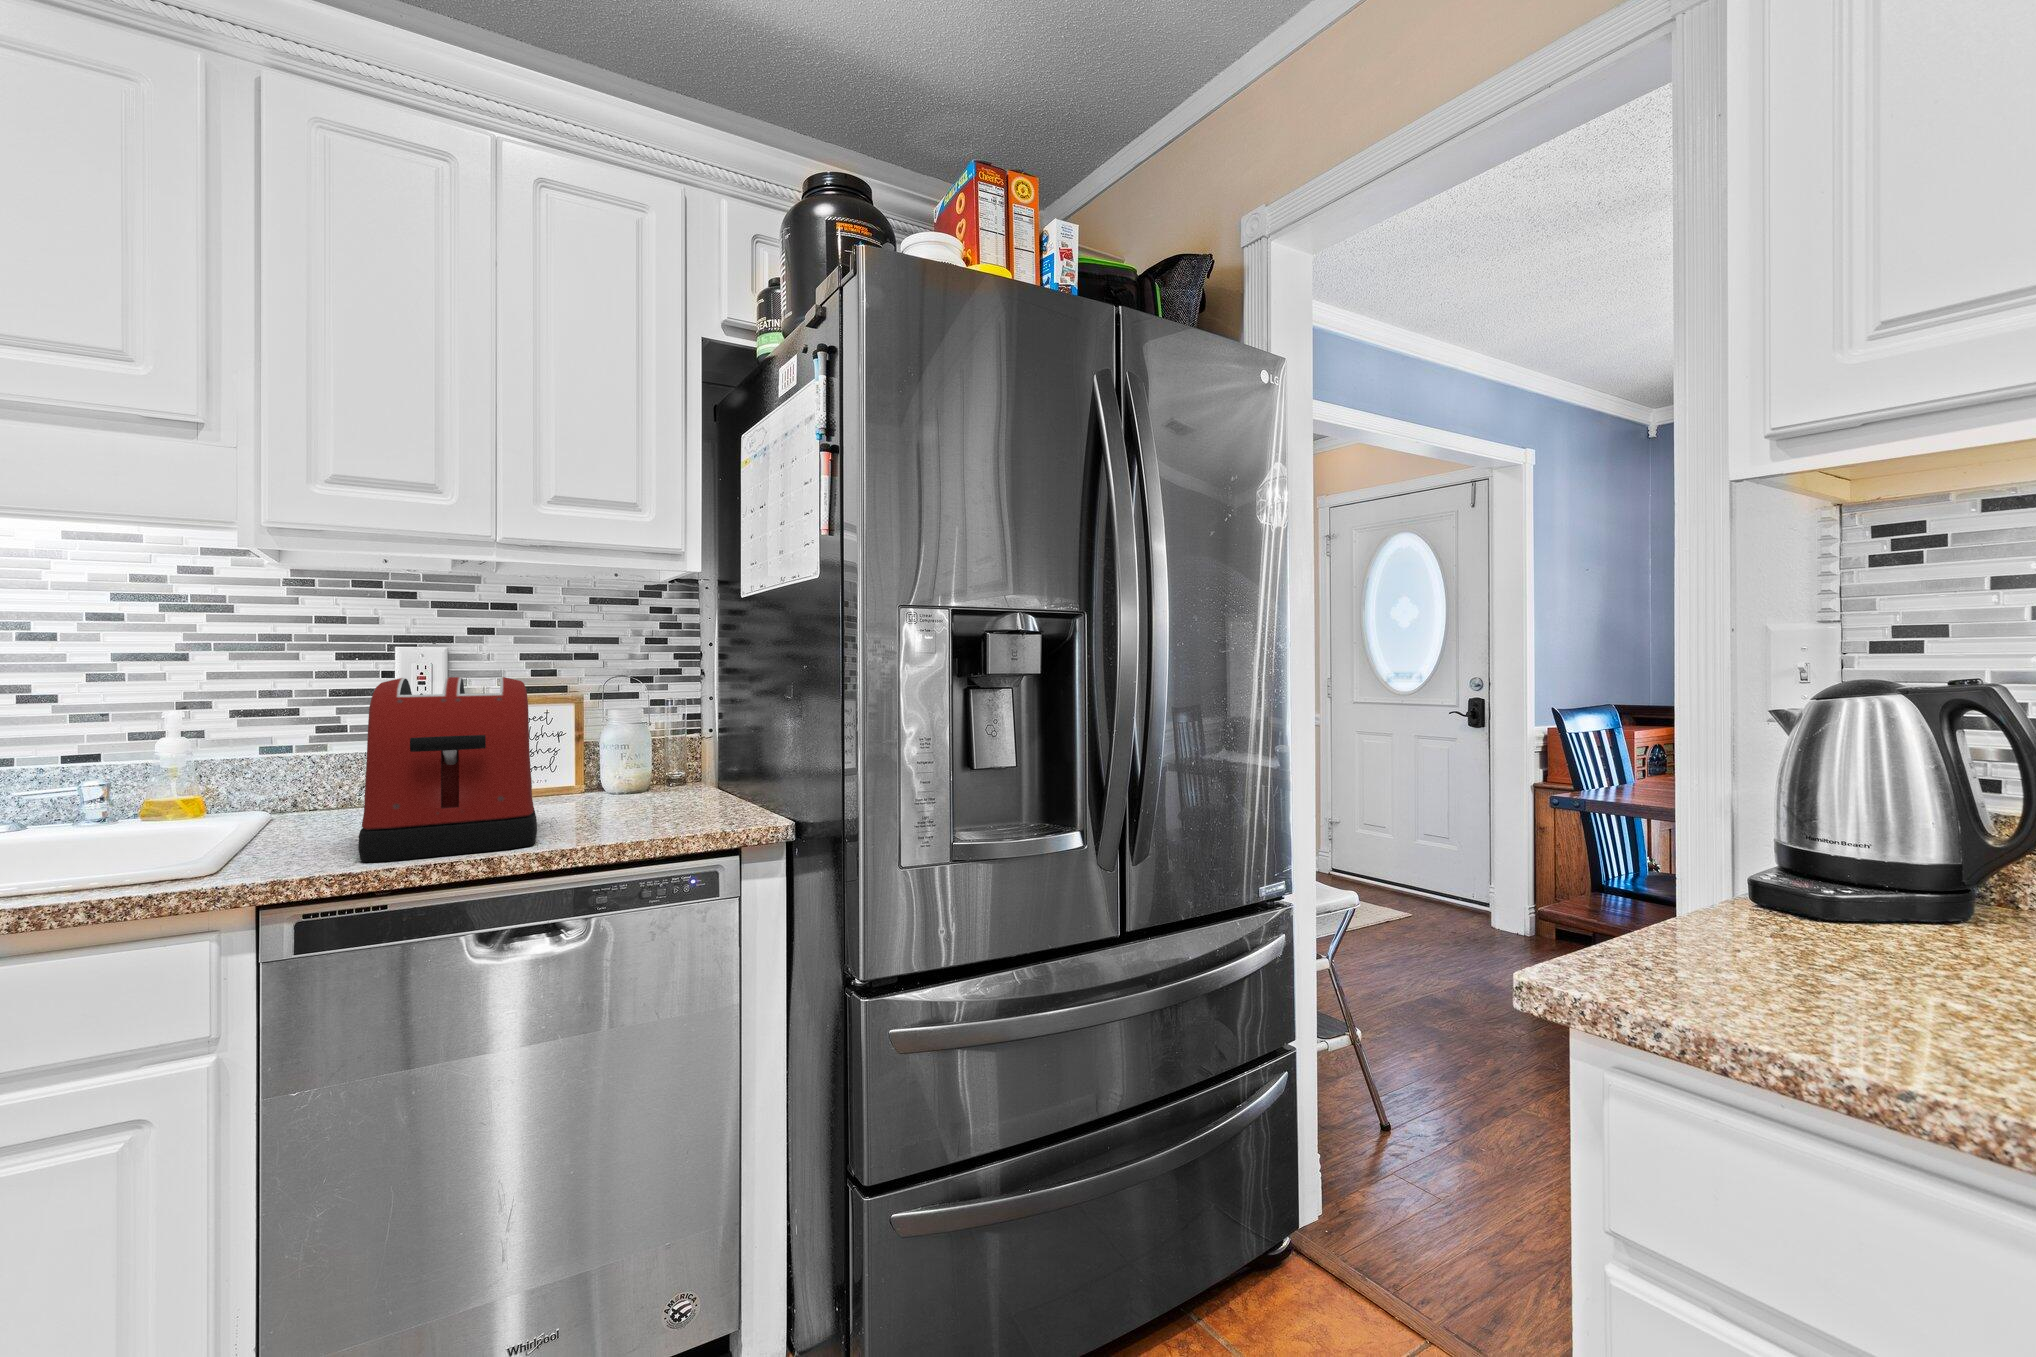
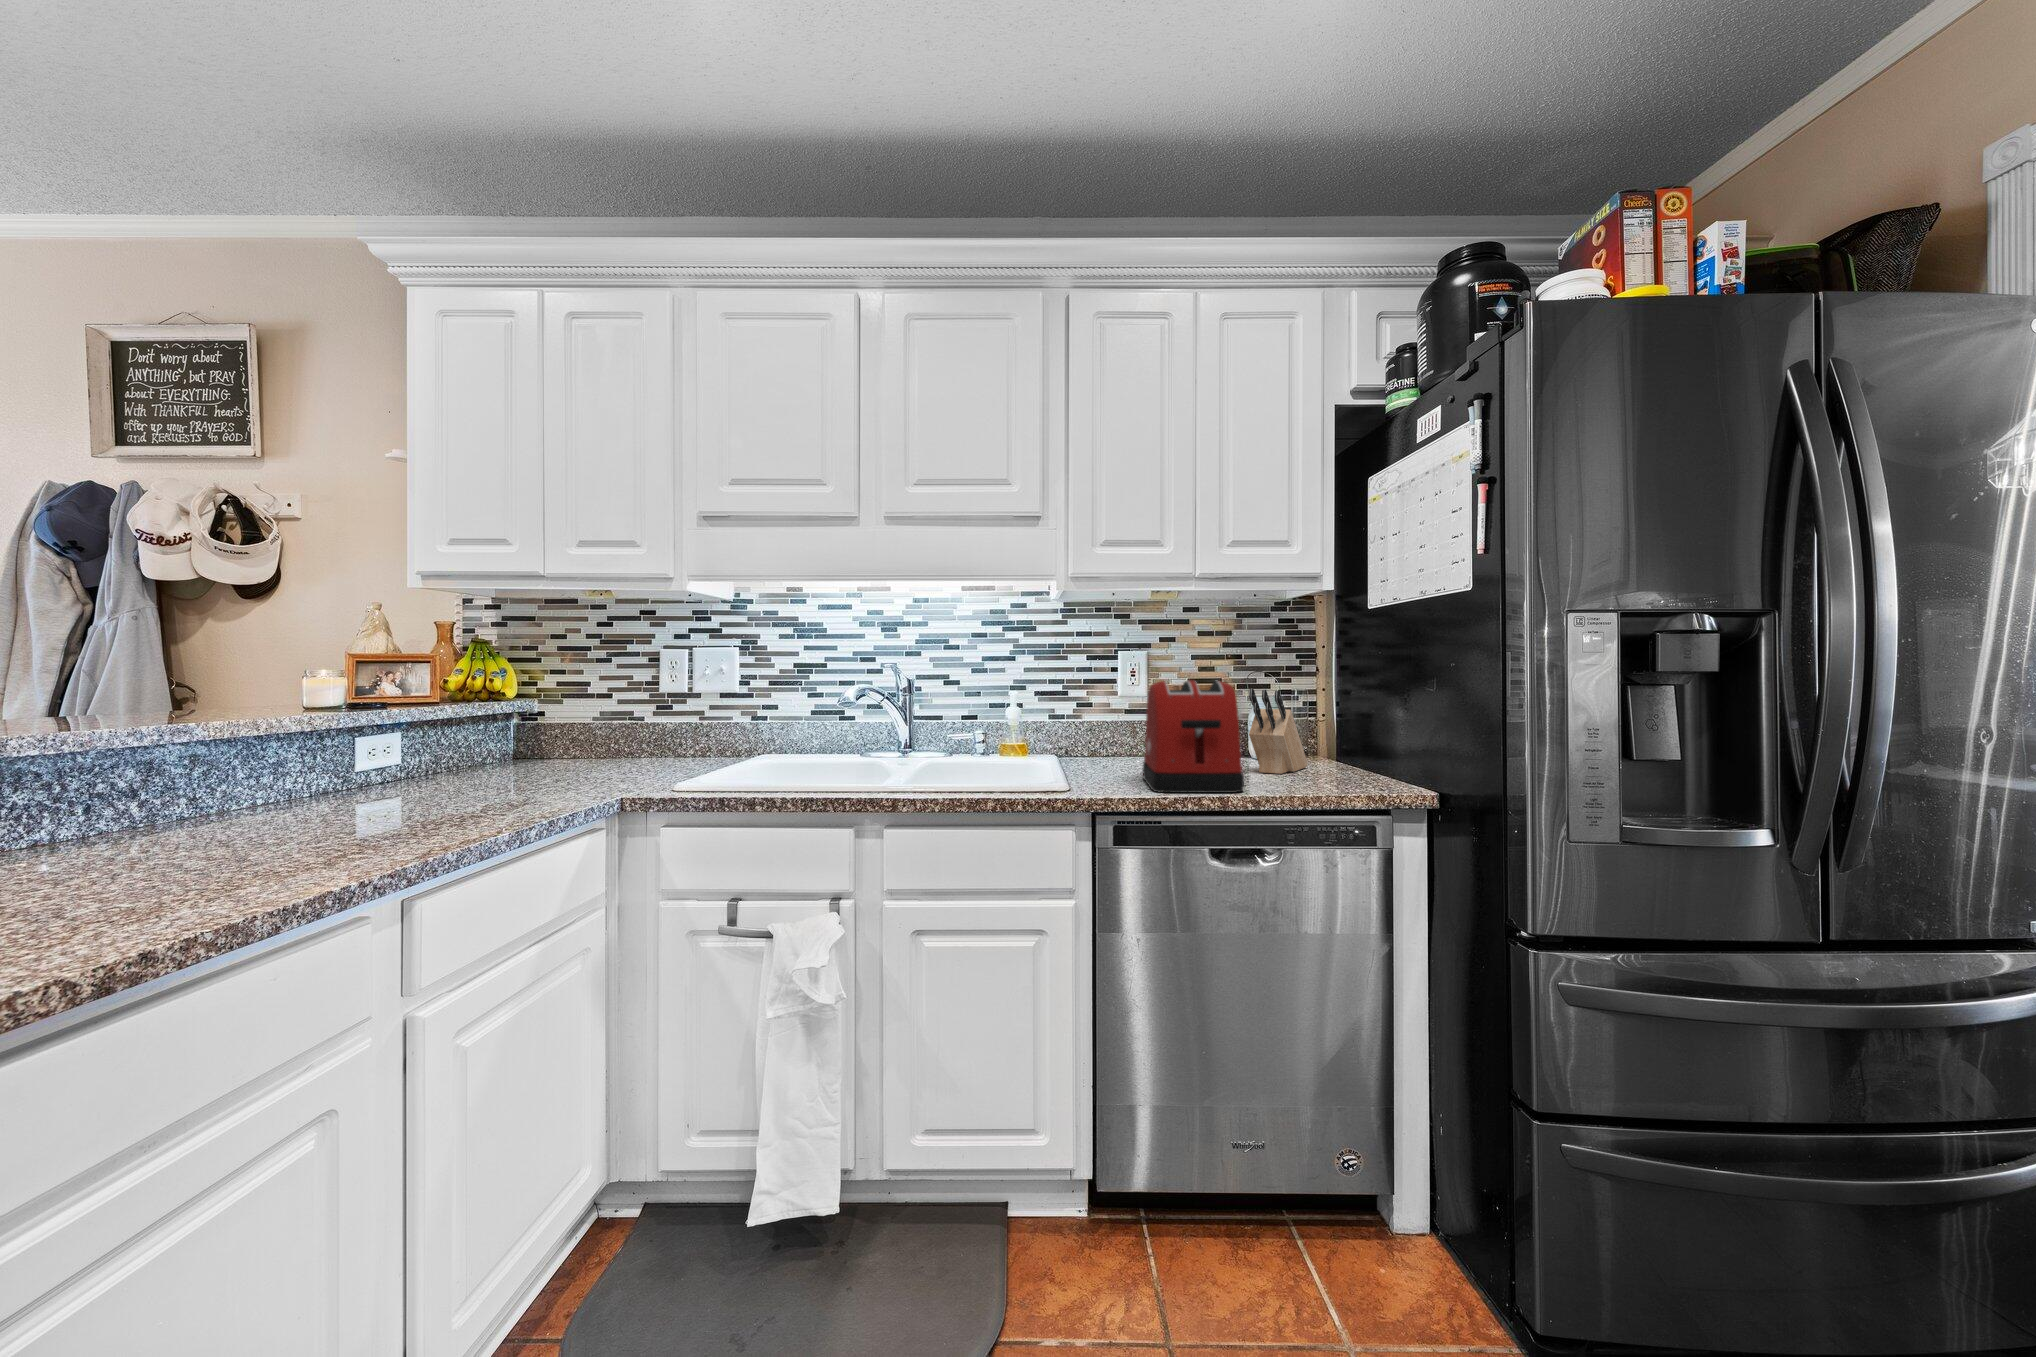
knife block: none [578,693,676,808] -> present [1249,689,1308,774]

